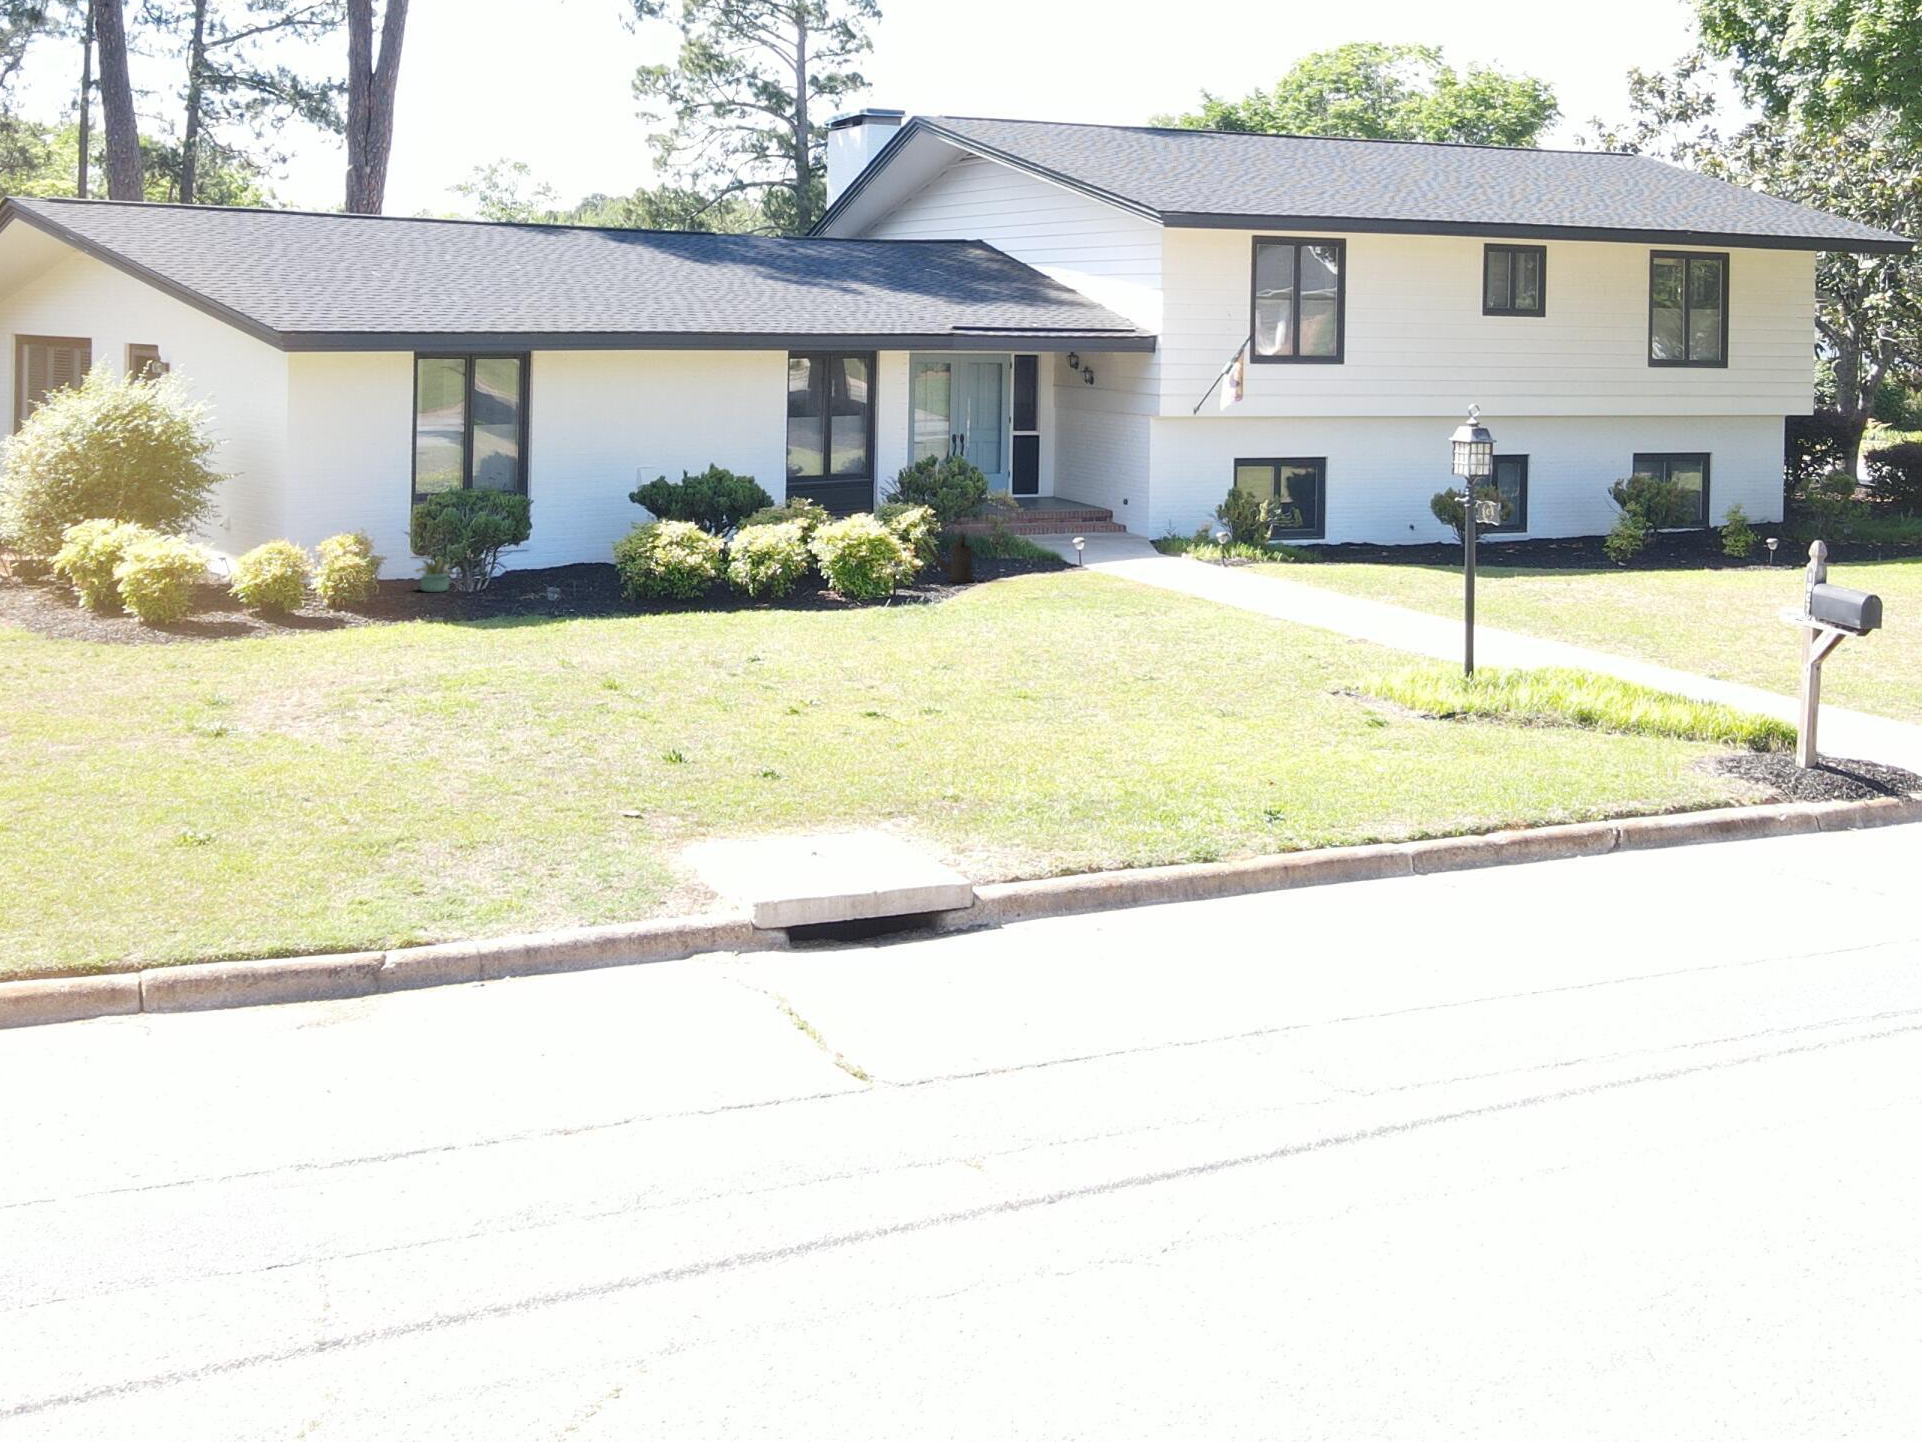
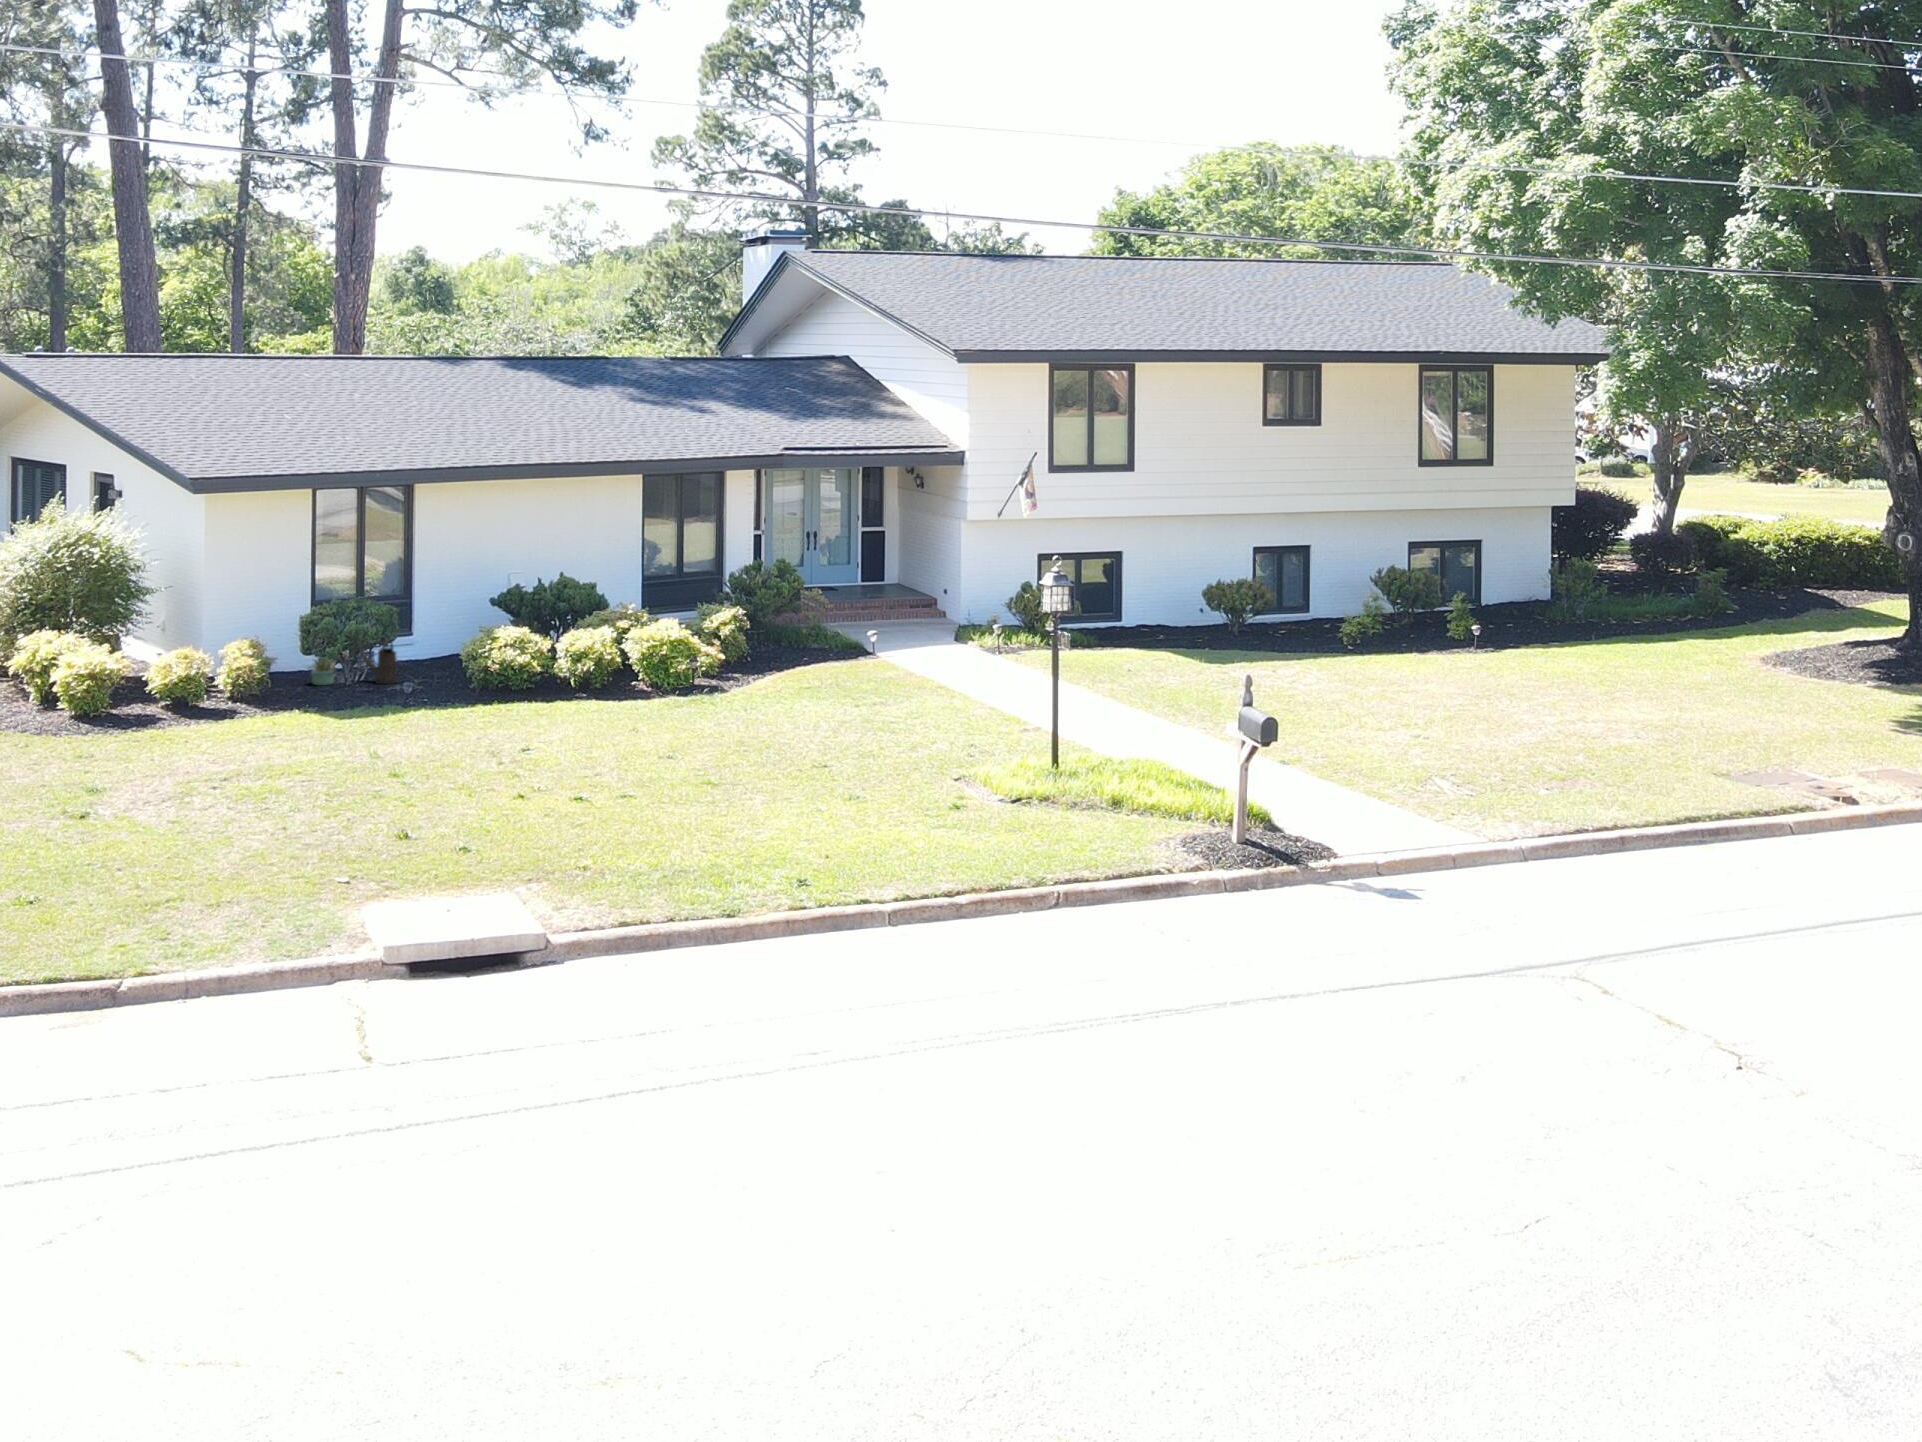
watering can: present [923,533,976,583] -> present [359,641,397,684]

